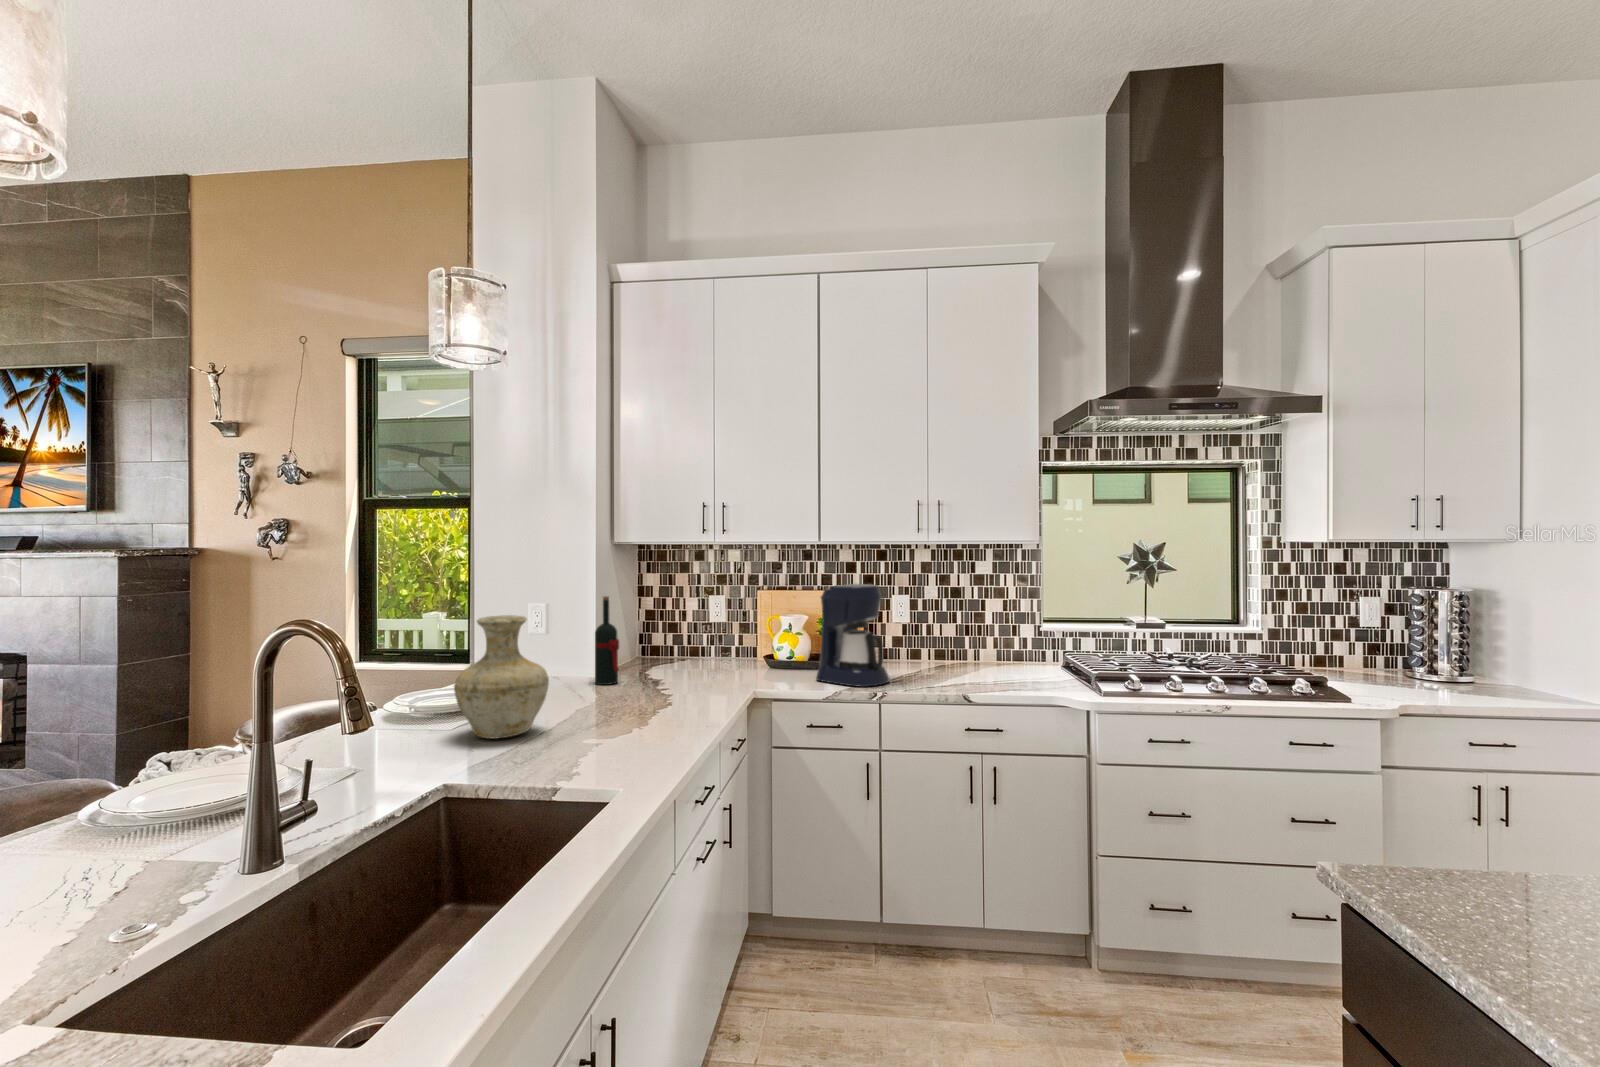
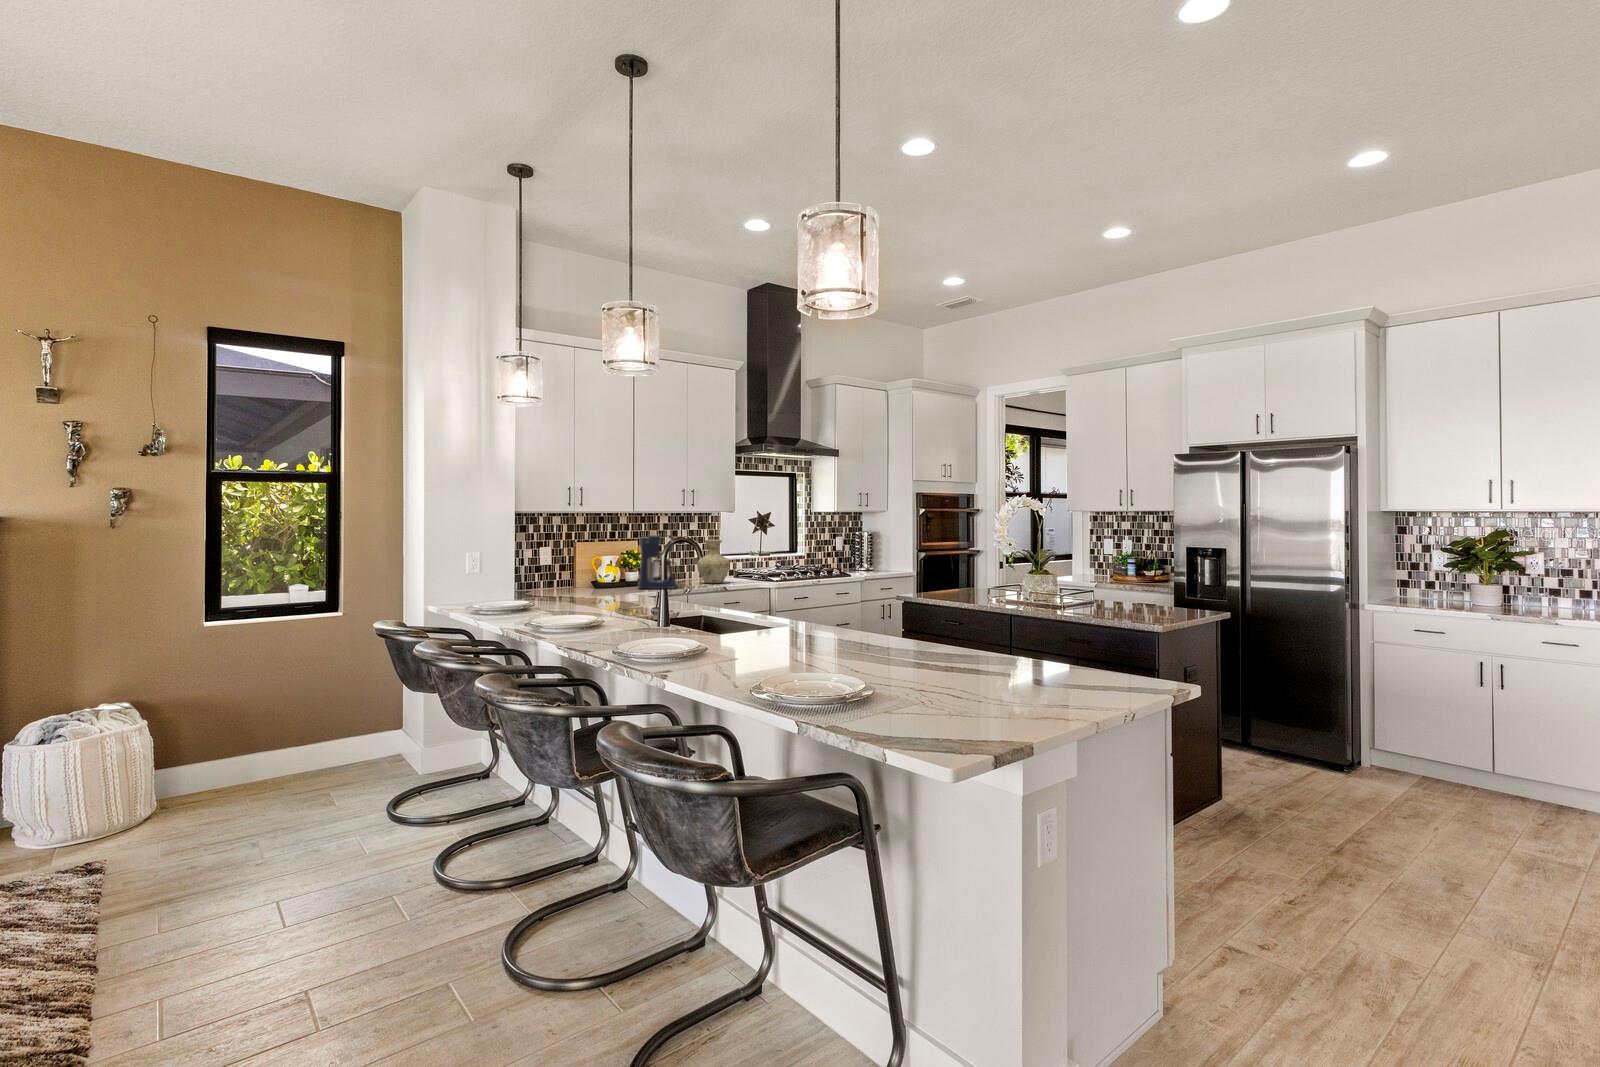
wine bottle: present [595,596,619,685] -> none [524,545,543,600]
vase: present [454,615,549,739] -> present [697,540,730,583]

